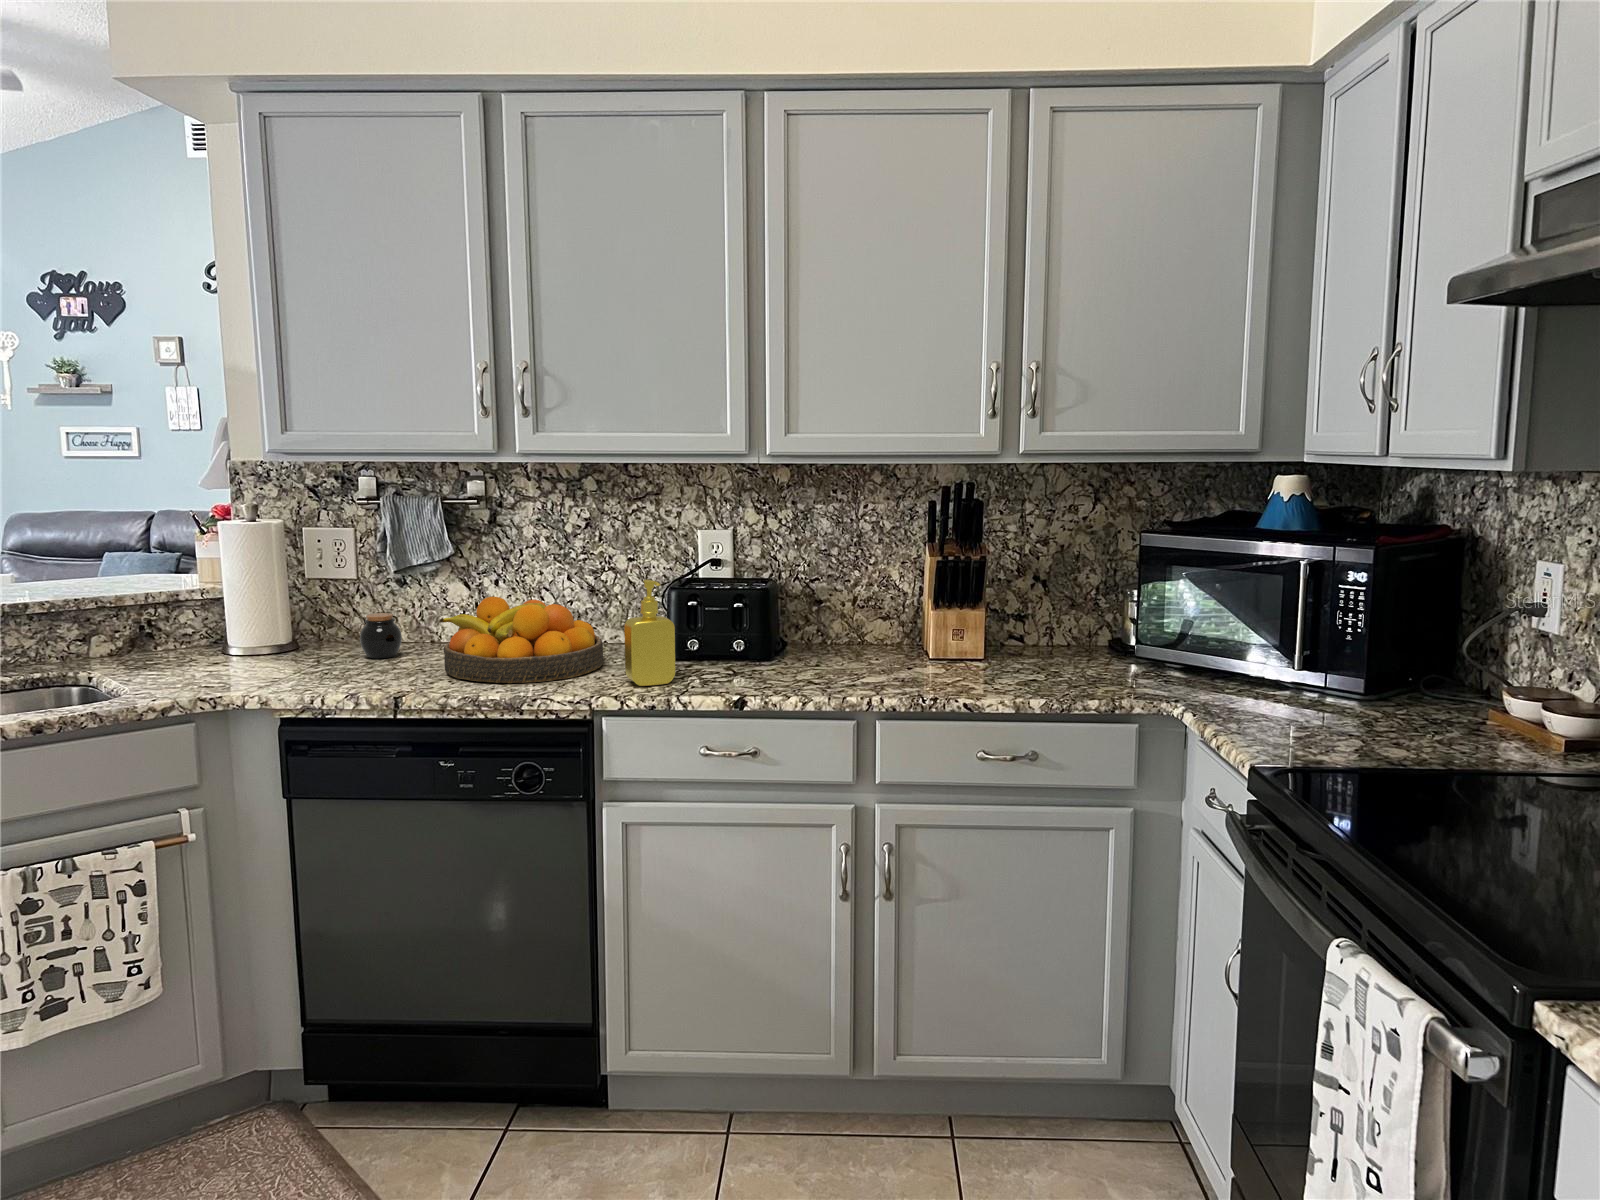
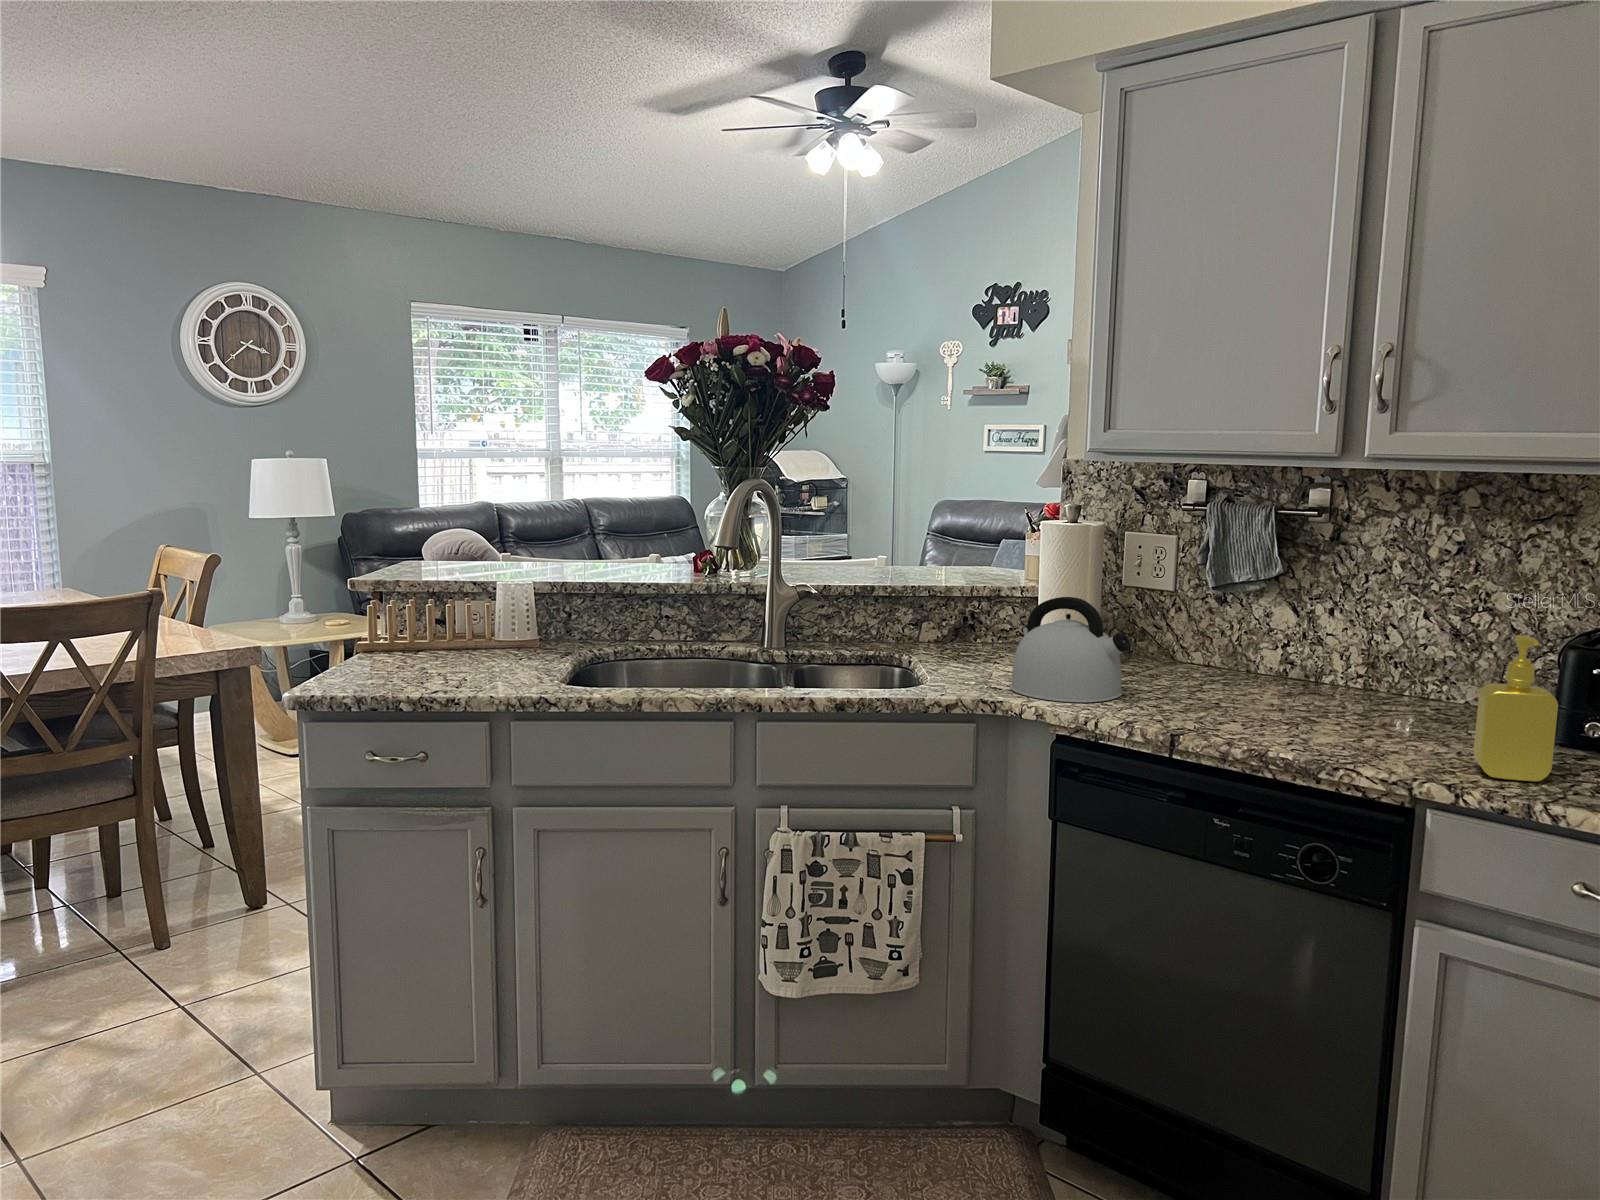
kettle: none [215,590,338,691] -> present [1010,597,1131,702]
fruit bowl: present [439,597,604,683] -> none [1242,630,1454,747]
jar: present [360,613,402,659] -> none [1162,632,1207,683]

